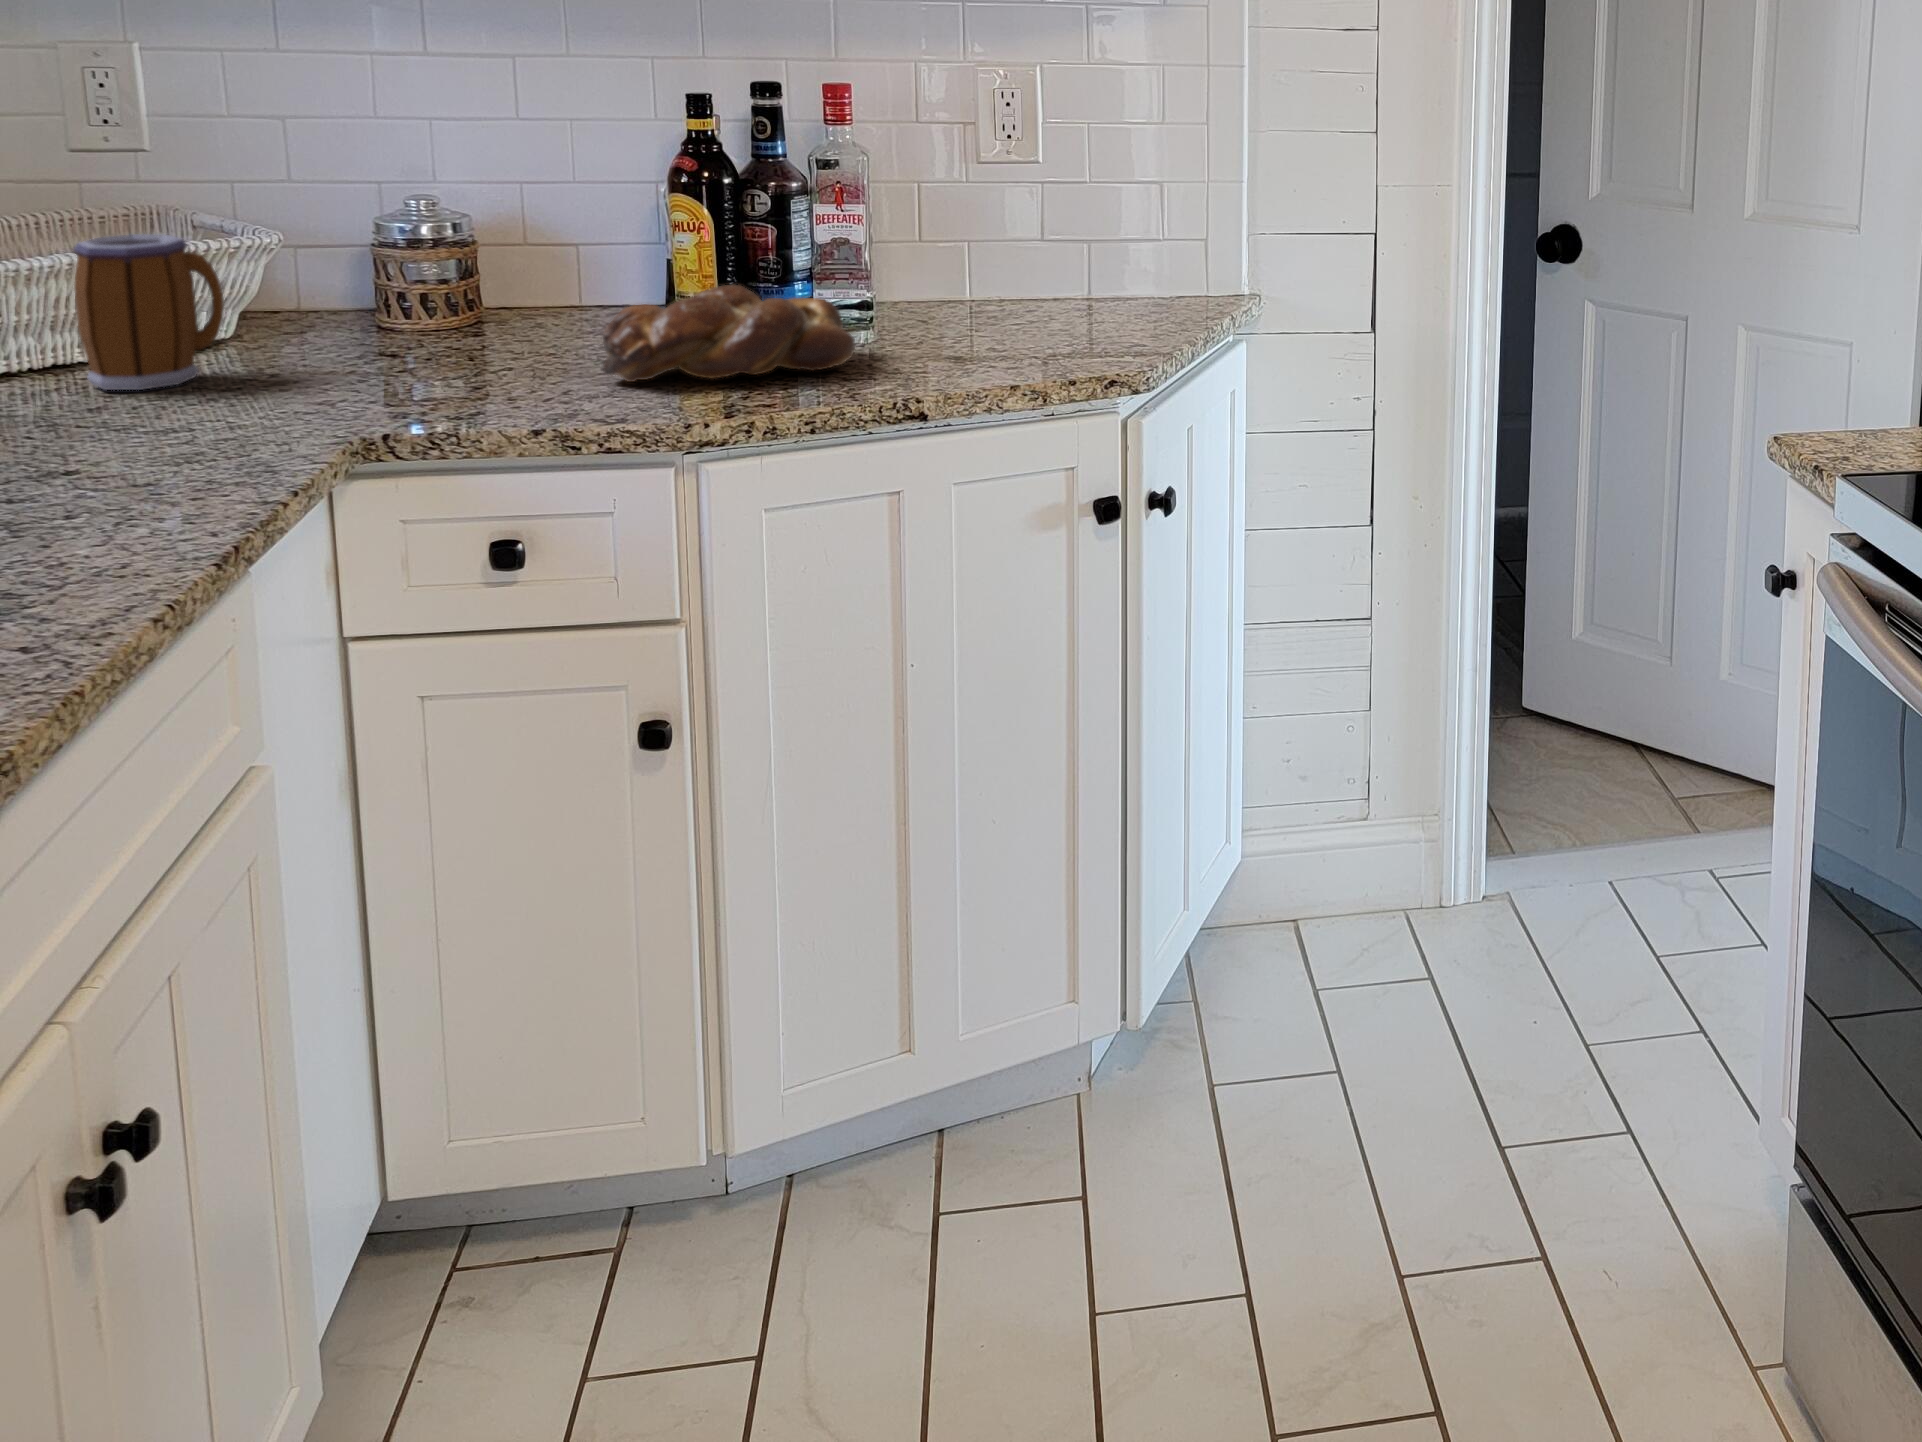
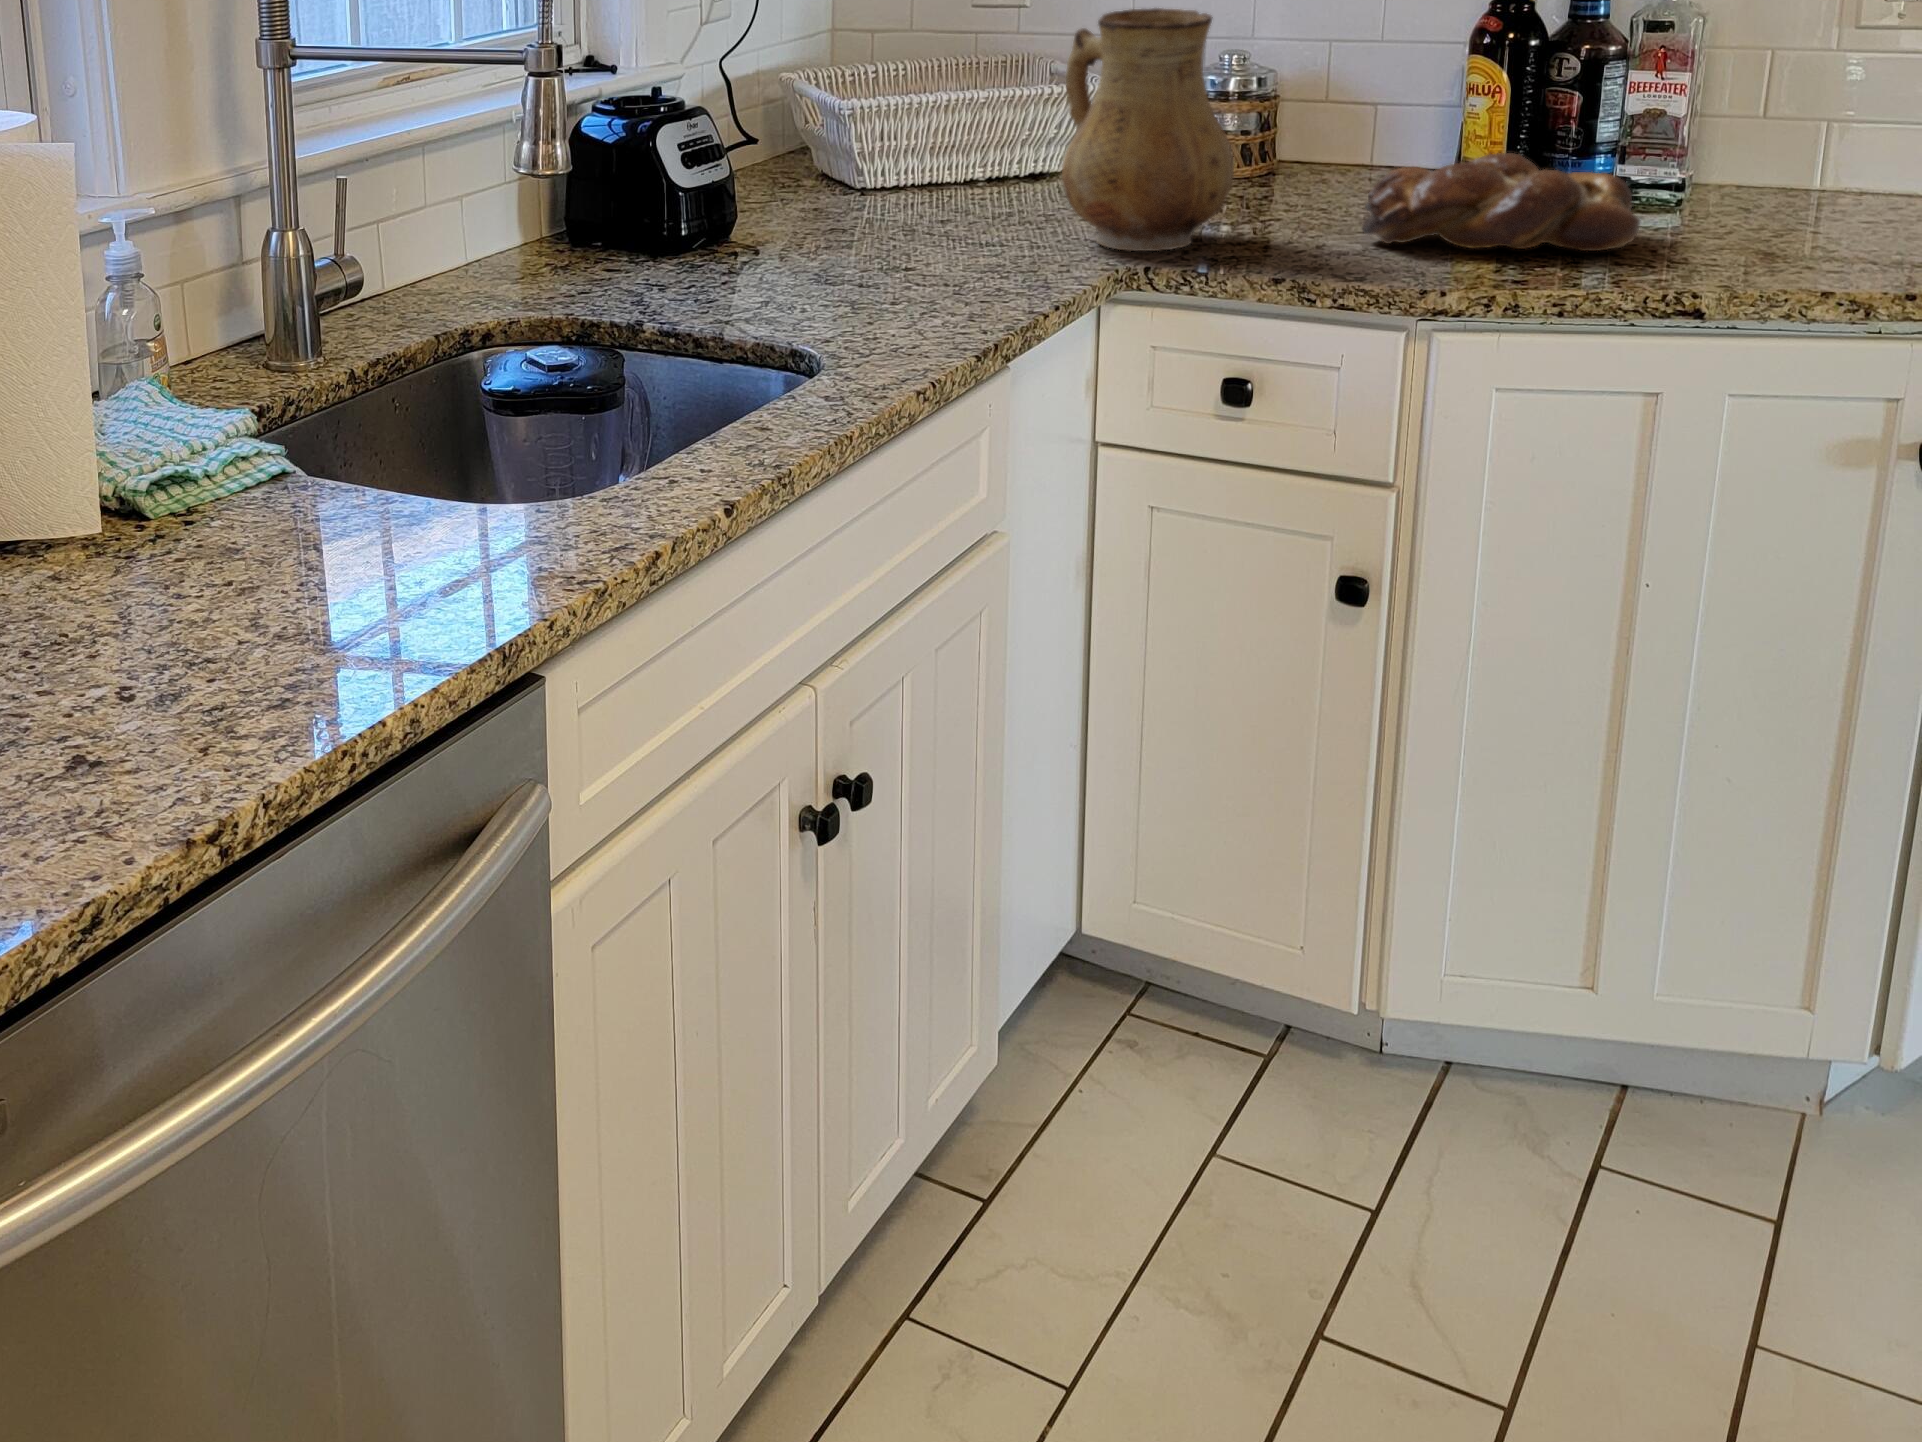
ceramic pitcher: none [244,152,463,419] -> present [1062,8,1234,251]
mug: present [74,234,224,390] -> none [944,77,1052,209]

